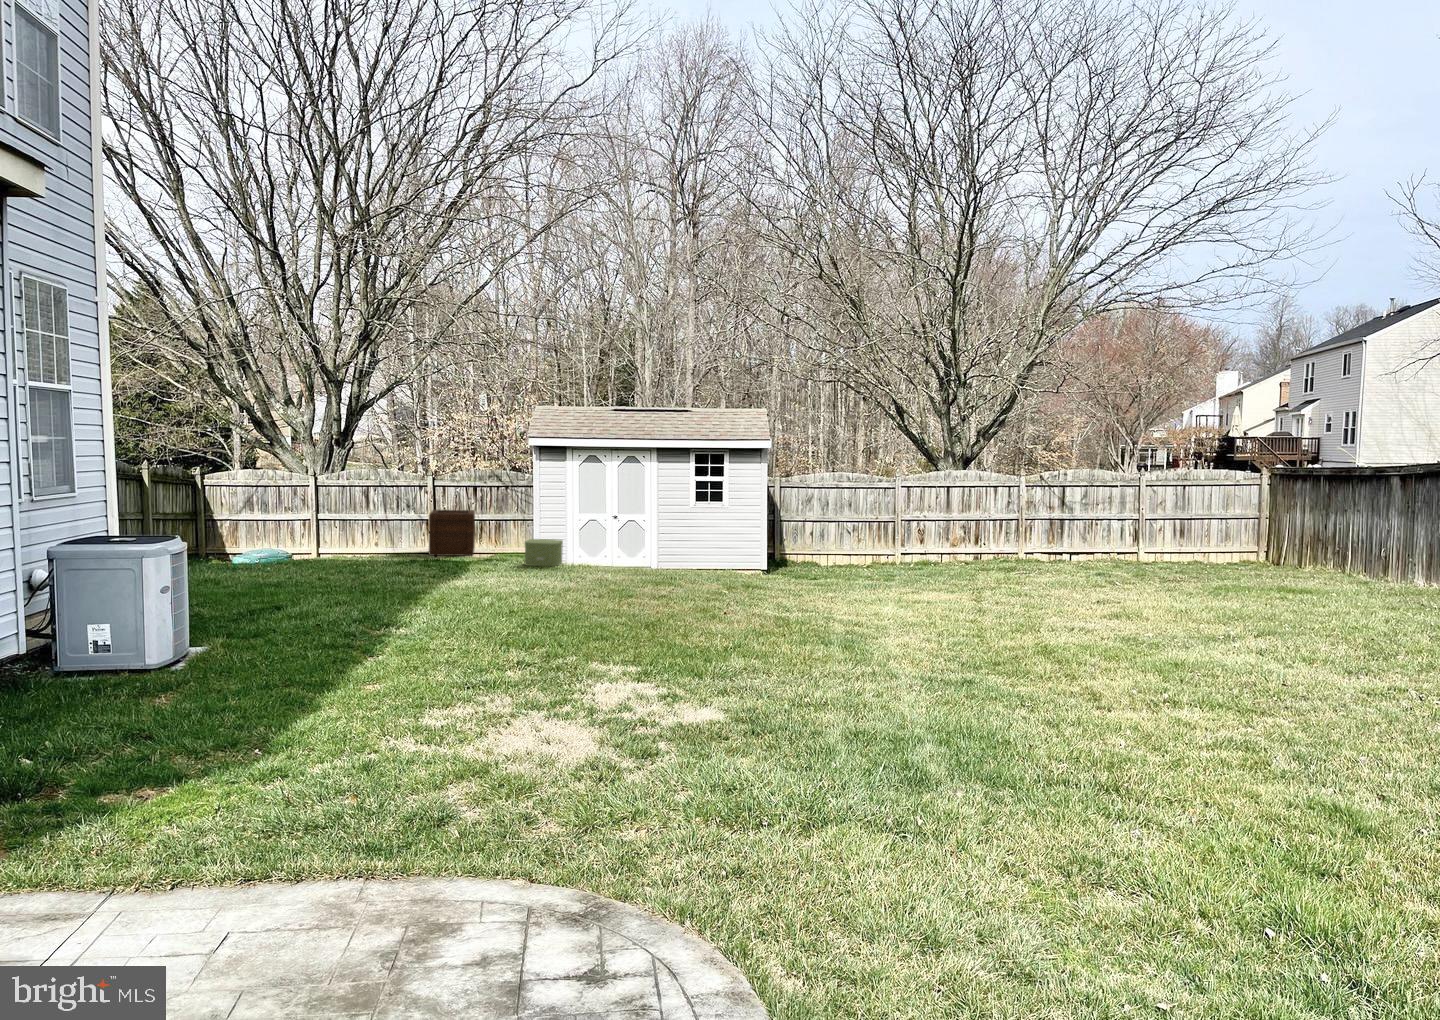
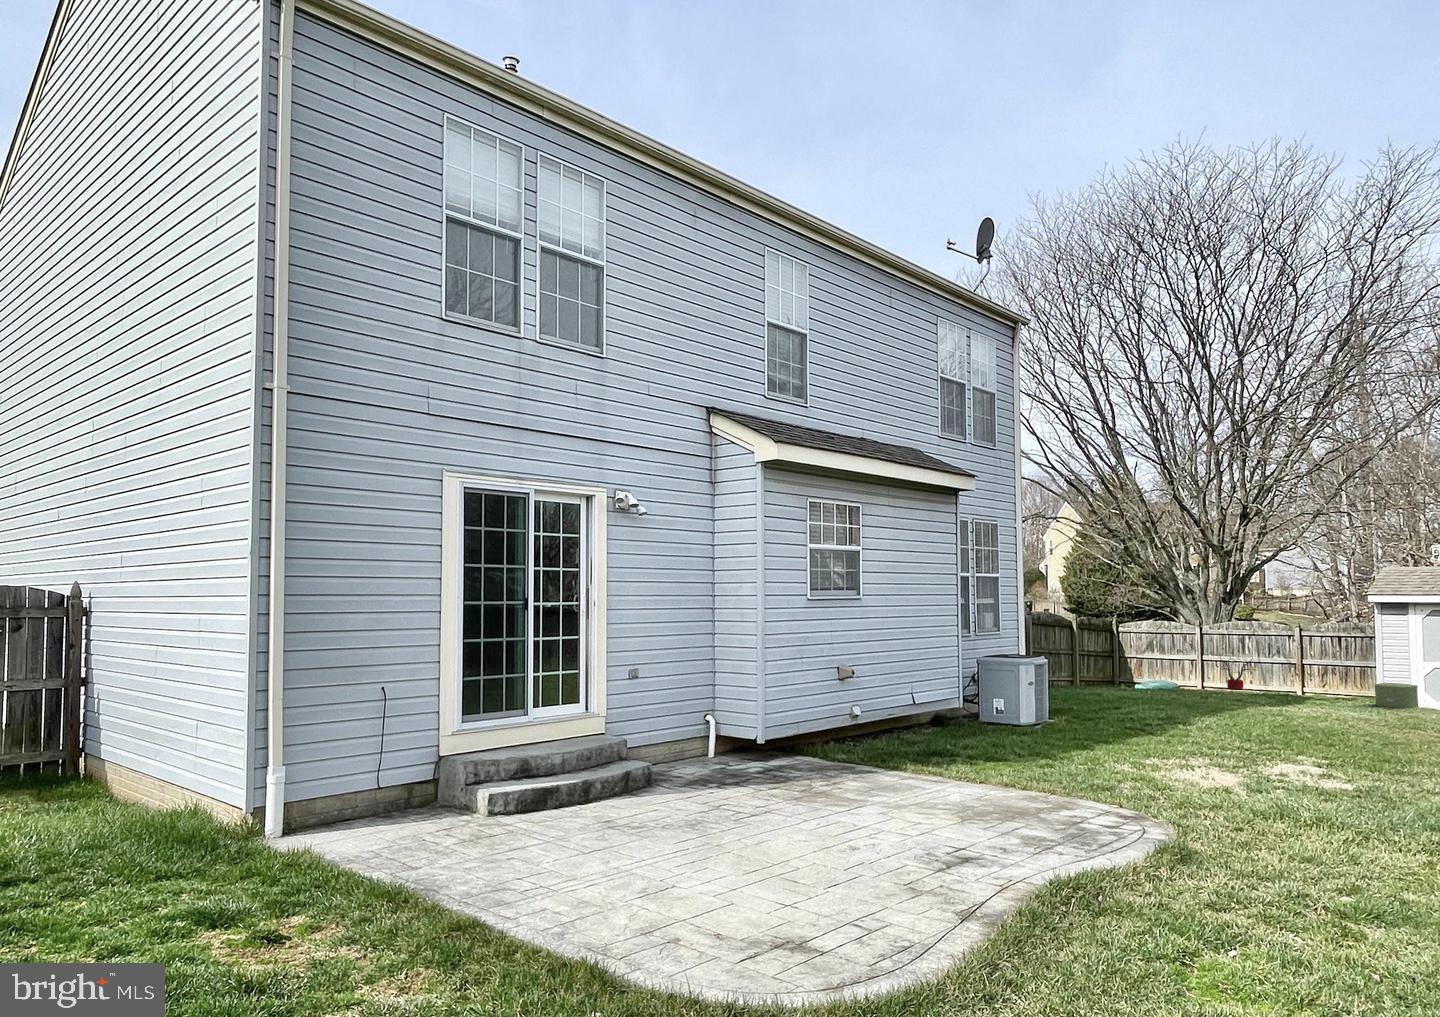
wooden crate: present [429,510,475,556] -> none [1292,656,1343,697]
decorative plant: none [339,511,385,554] -> present [1220,657,1256,689]

